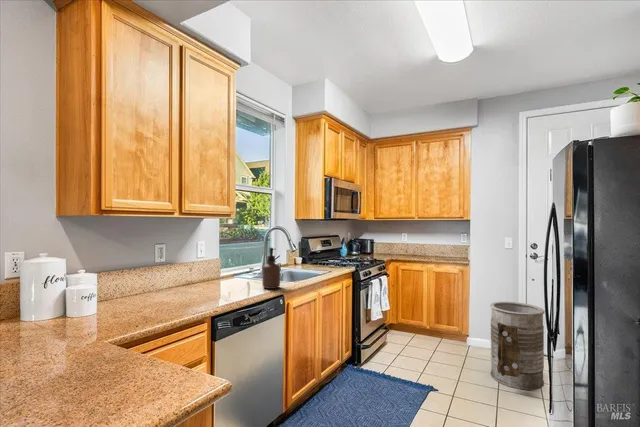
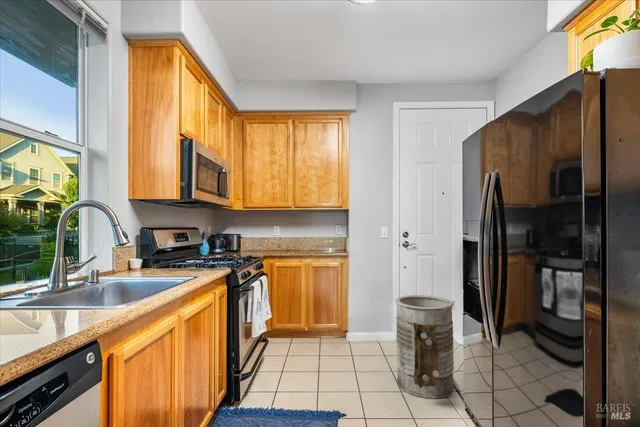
soap dispenser: present [263,248,280,289] -> none [46,232,94,325]

